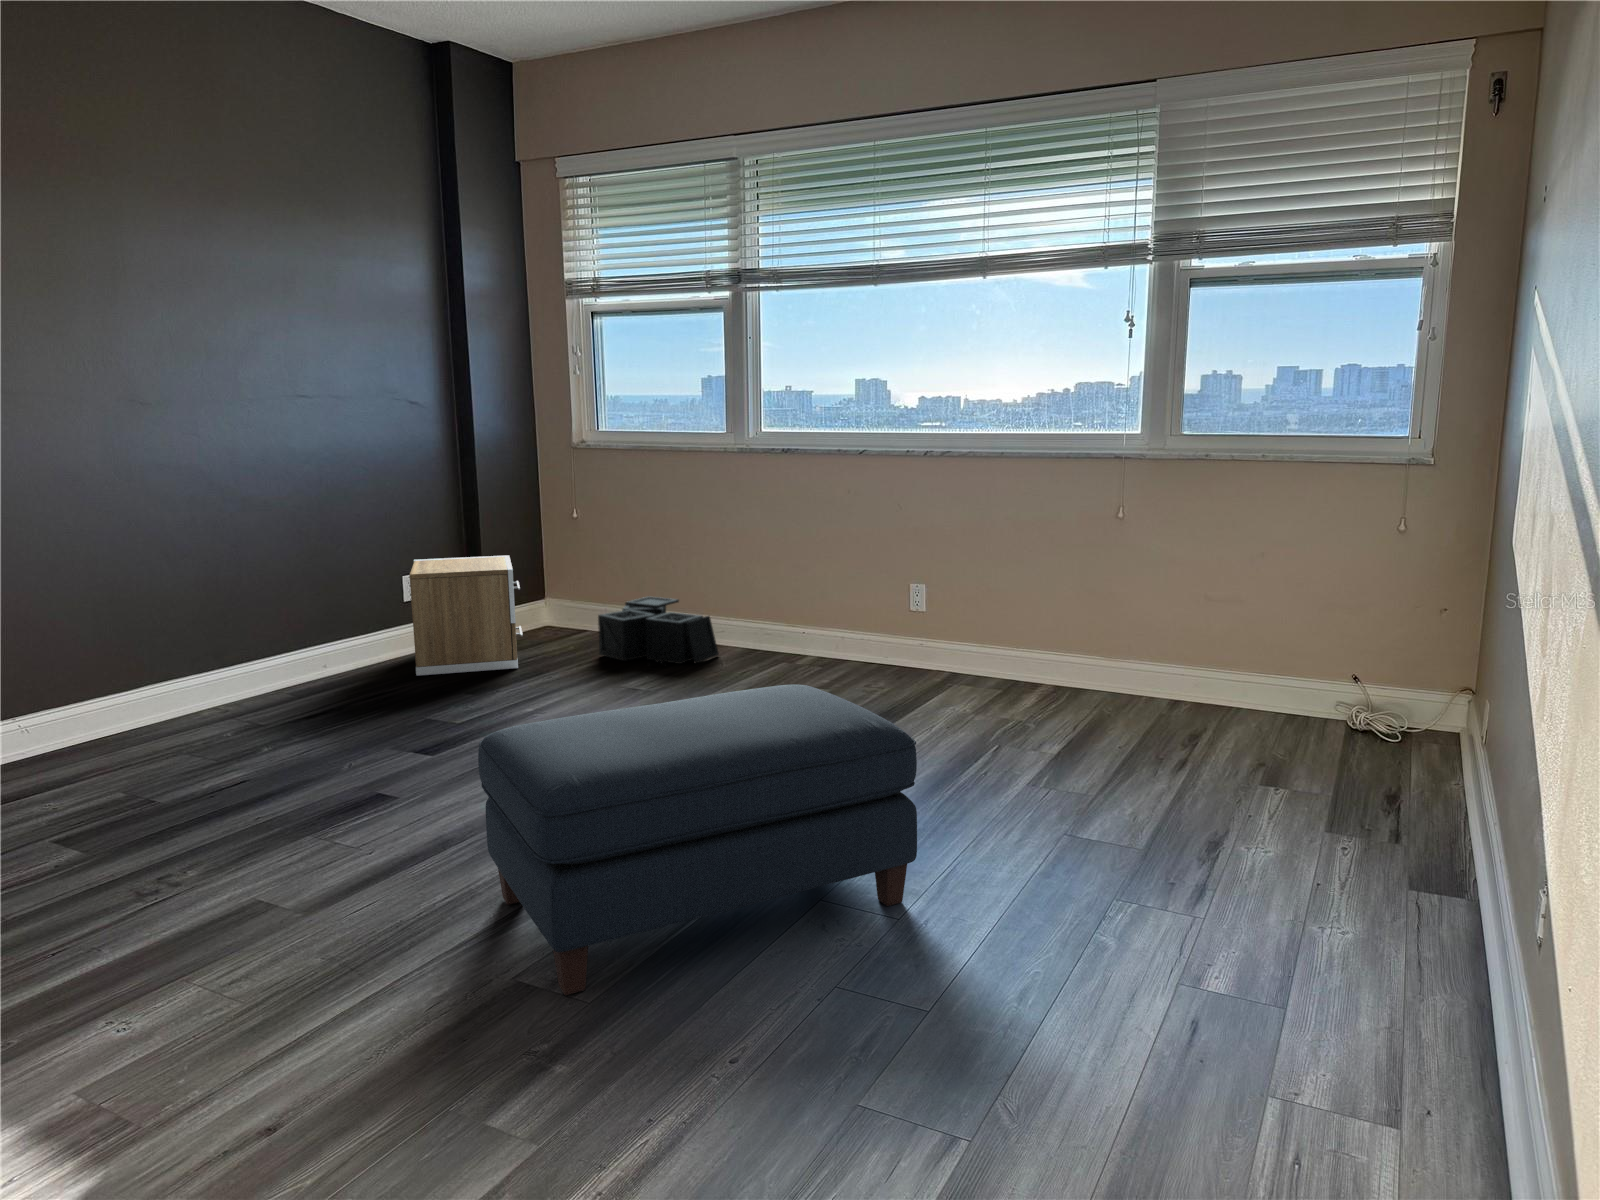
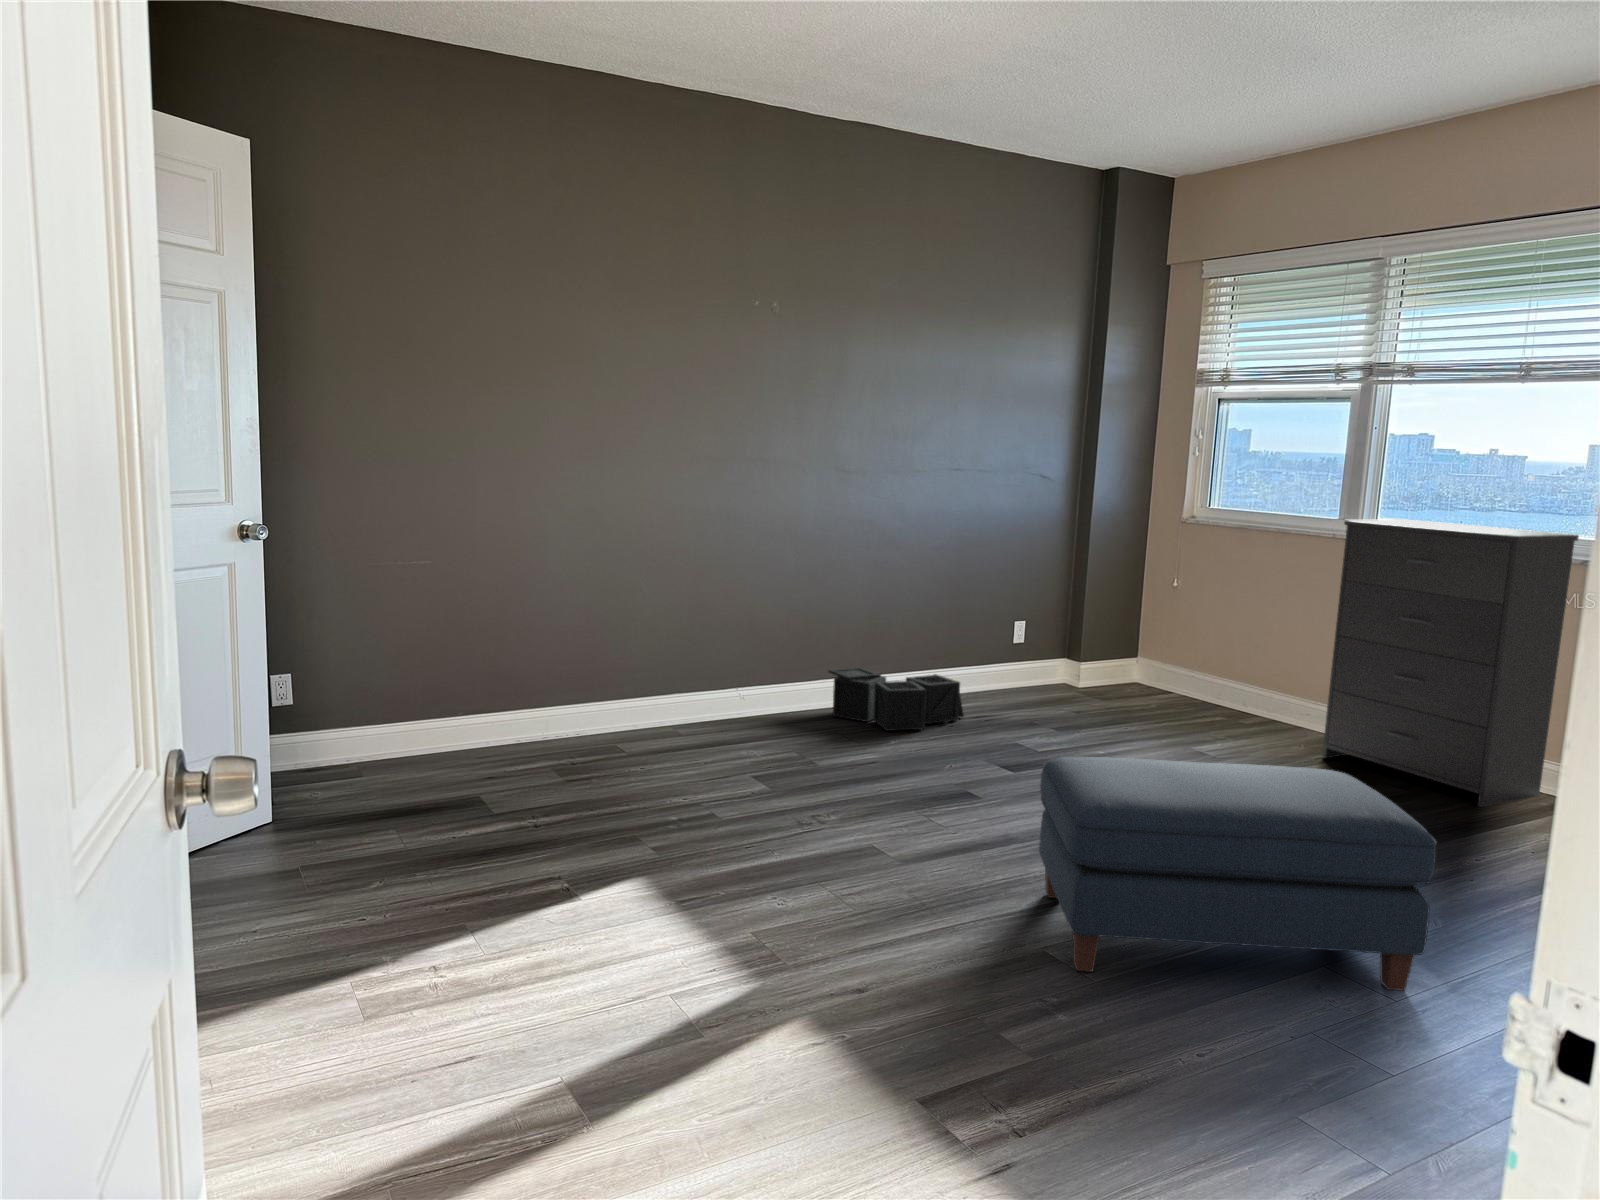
dresser: none [739,425,936,691] -> present [1322,519,1579,807]
nightstand: present [409,555,523,676] -> none [1014,609,1113,717]
storage bin: present [598,596,719,664] -> present [828,667,964,731]

